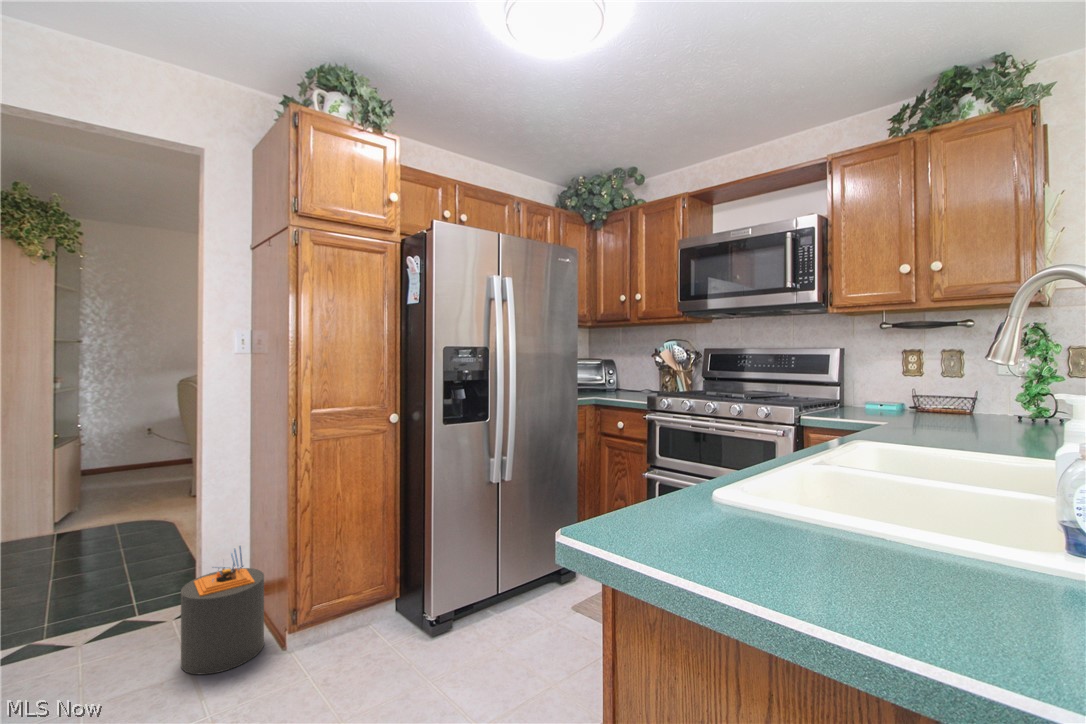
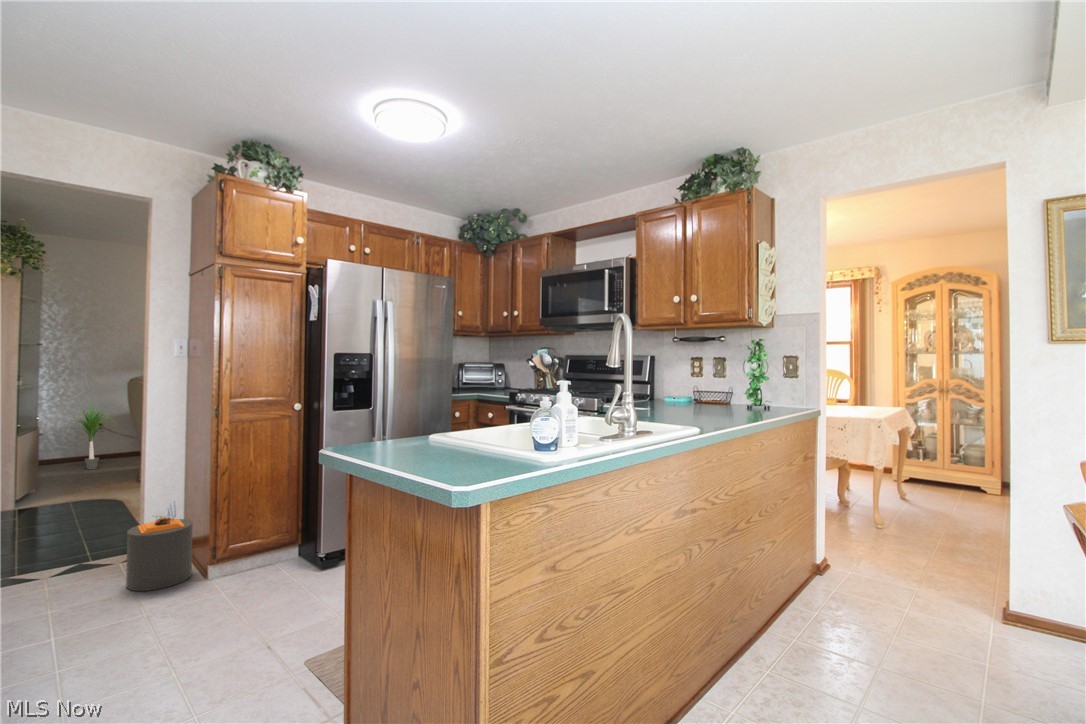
potted plant: none [107,404,169,479] -> present [69,407,111,469]

